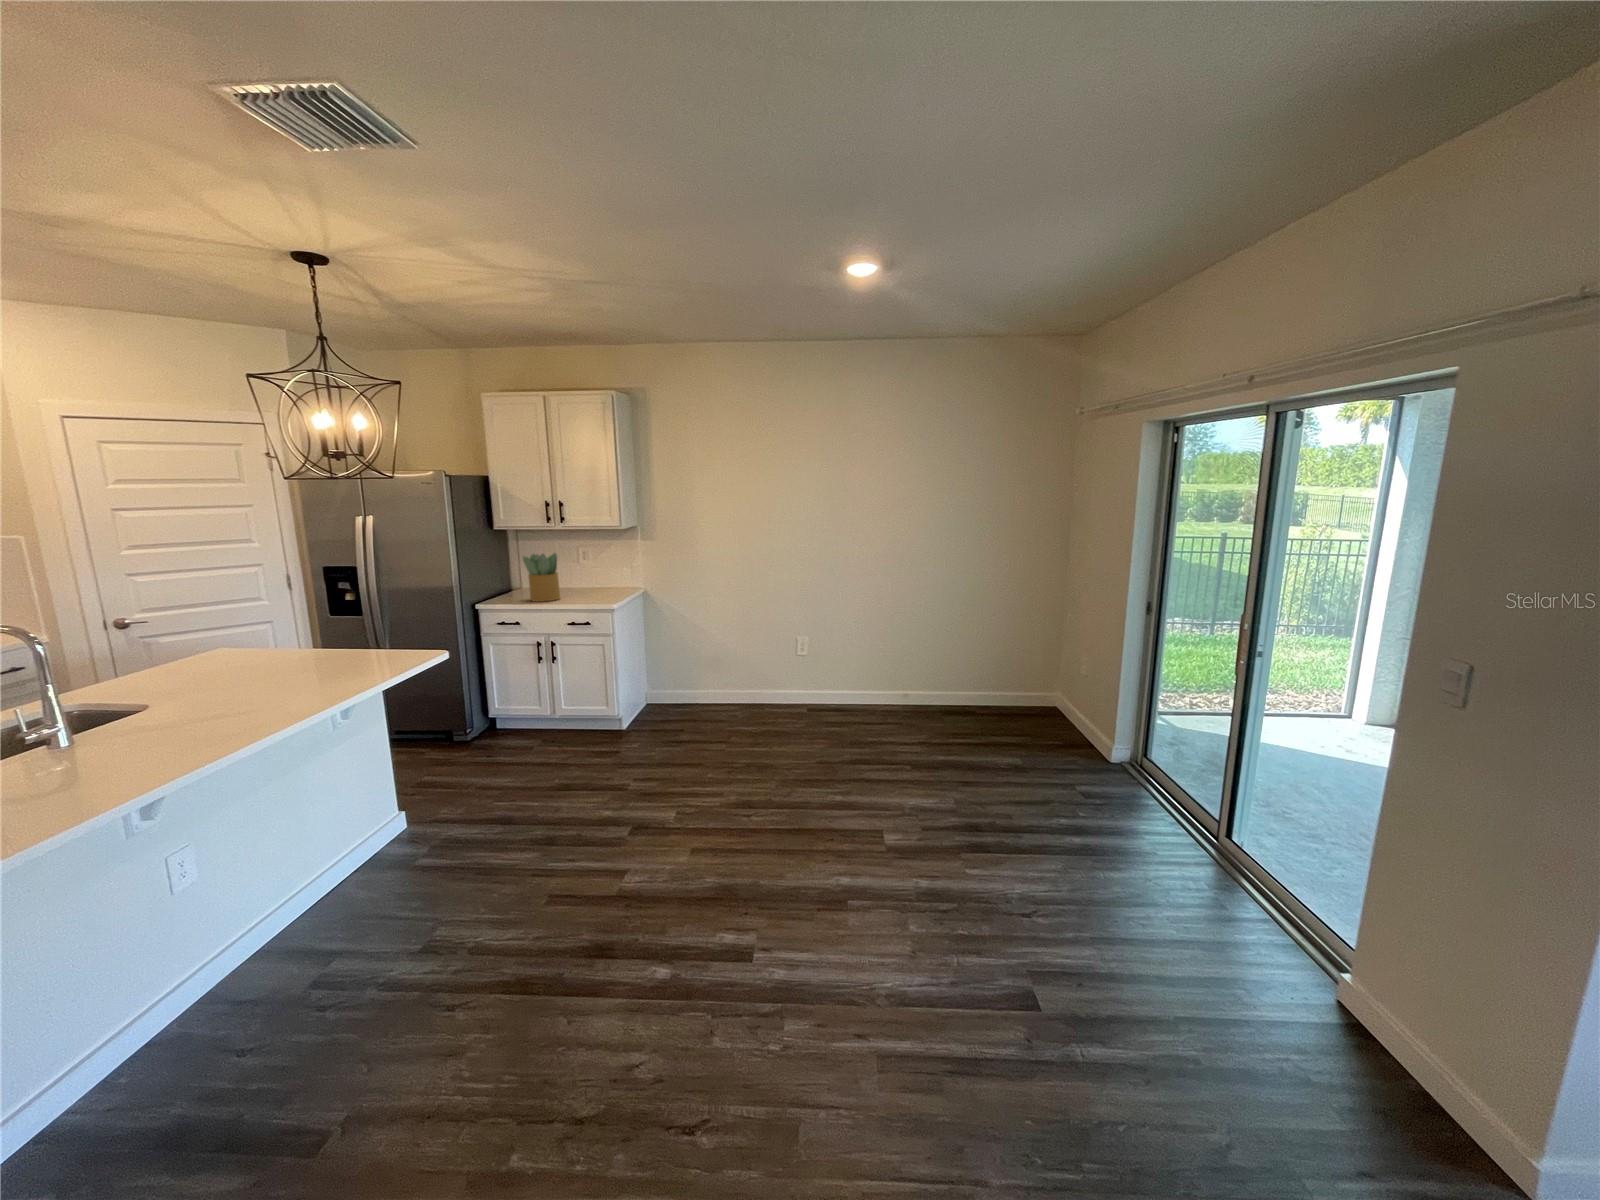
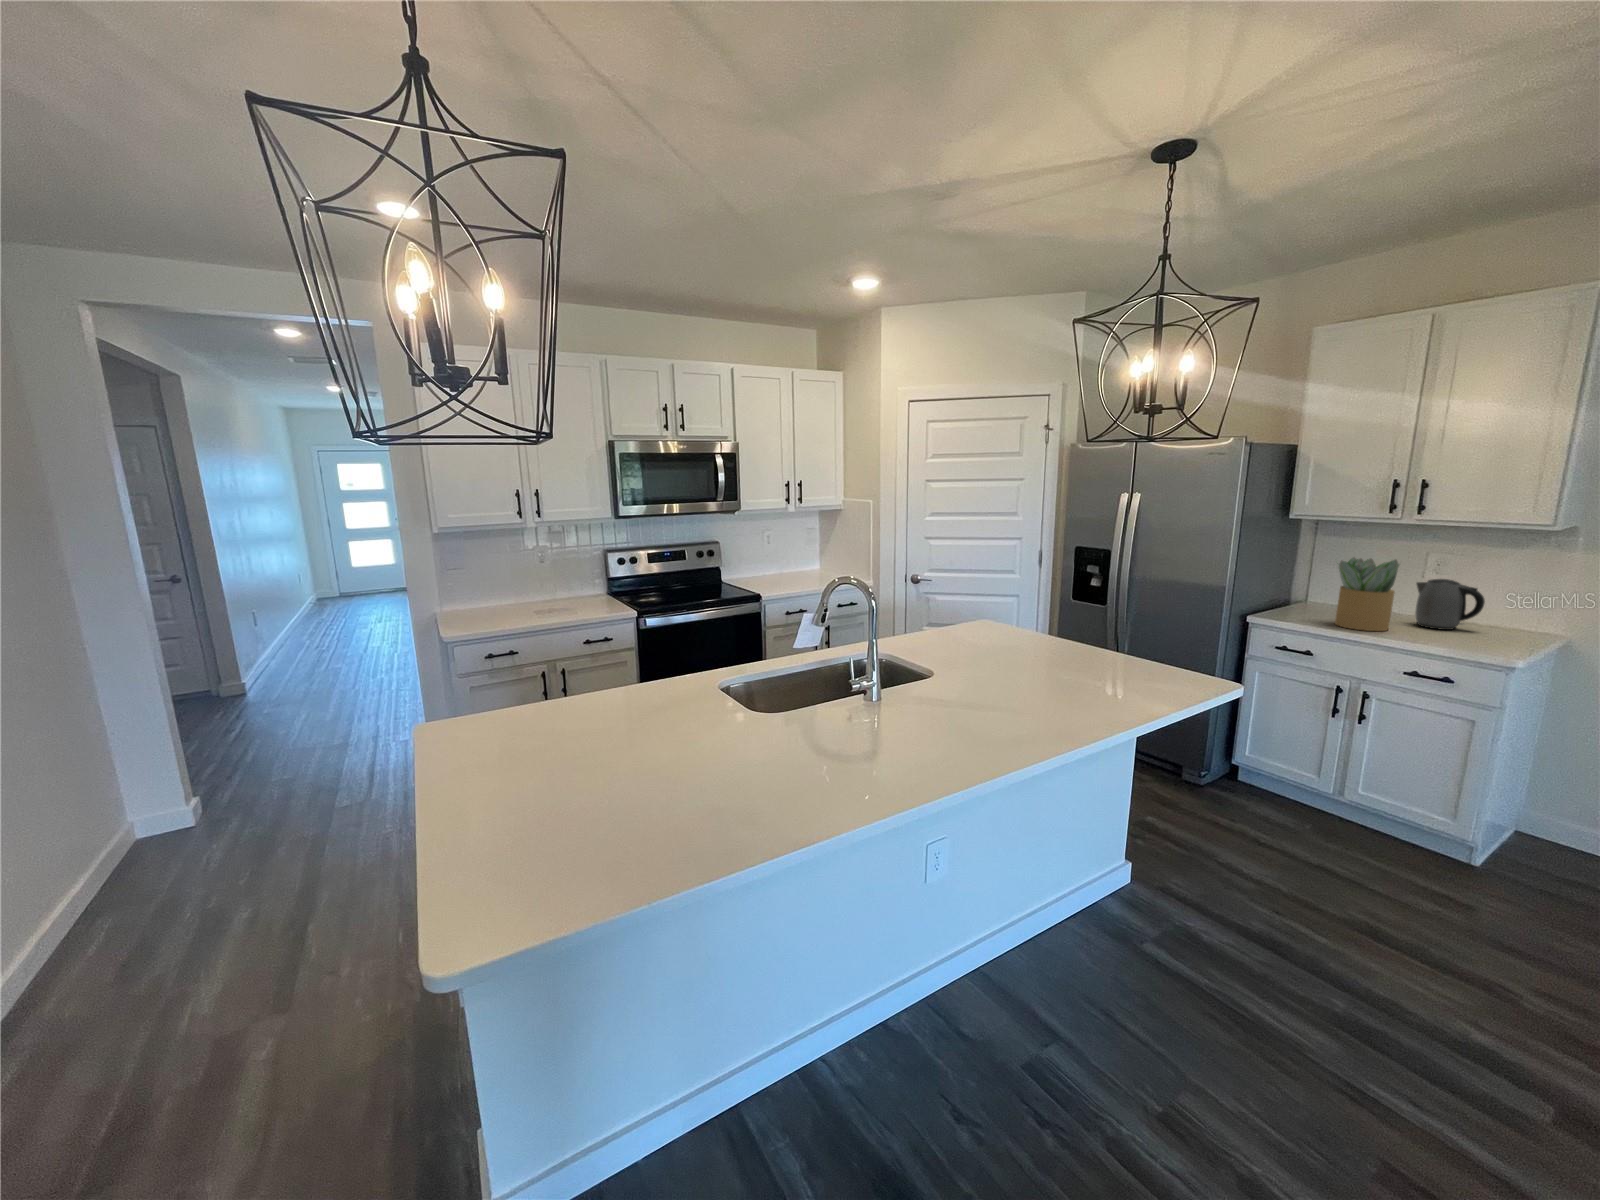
kettle: none [572,562,606,594] -> present [1415,579,1485,630]

